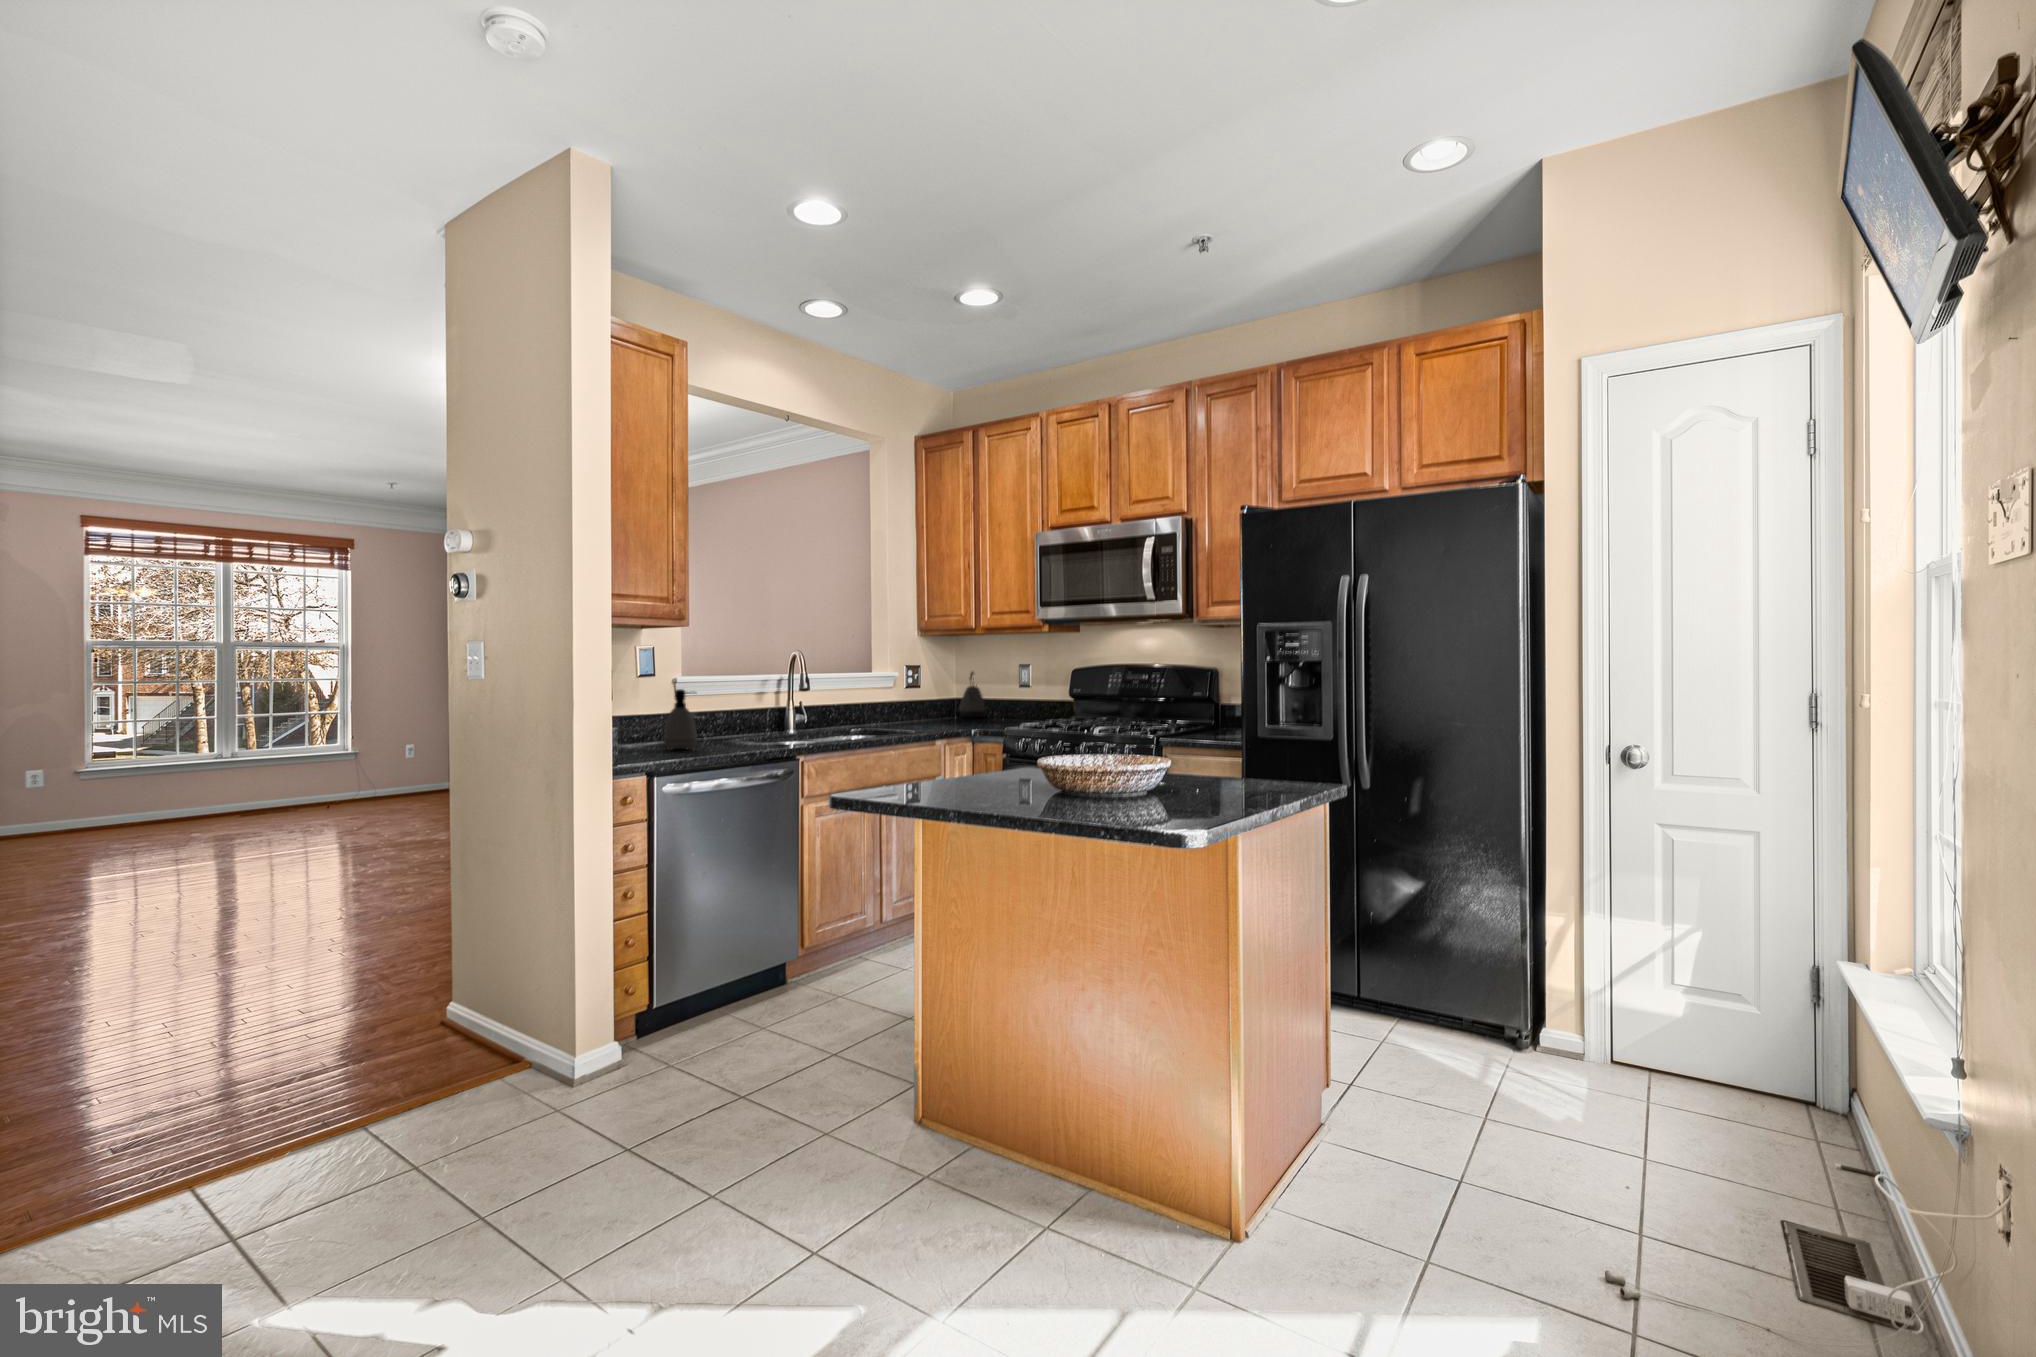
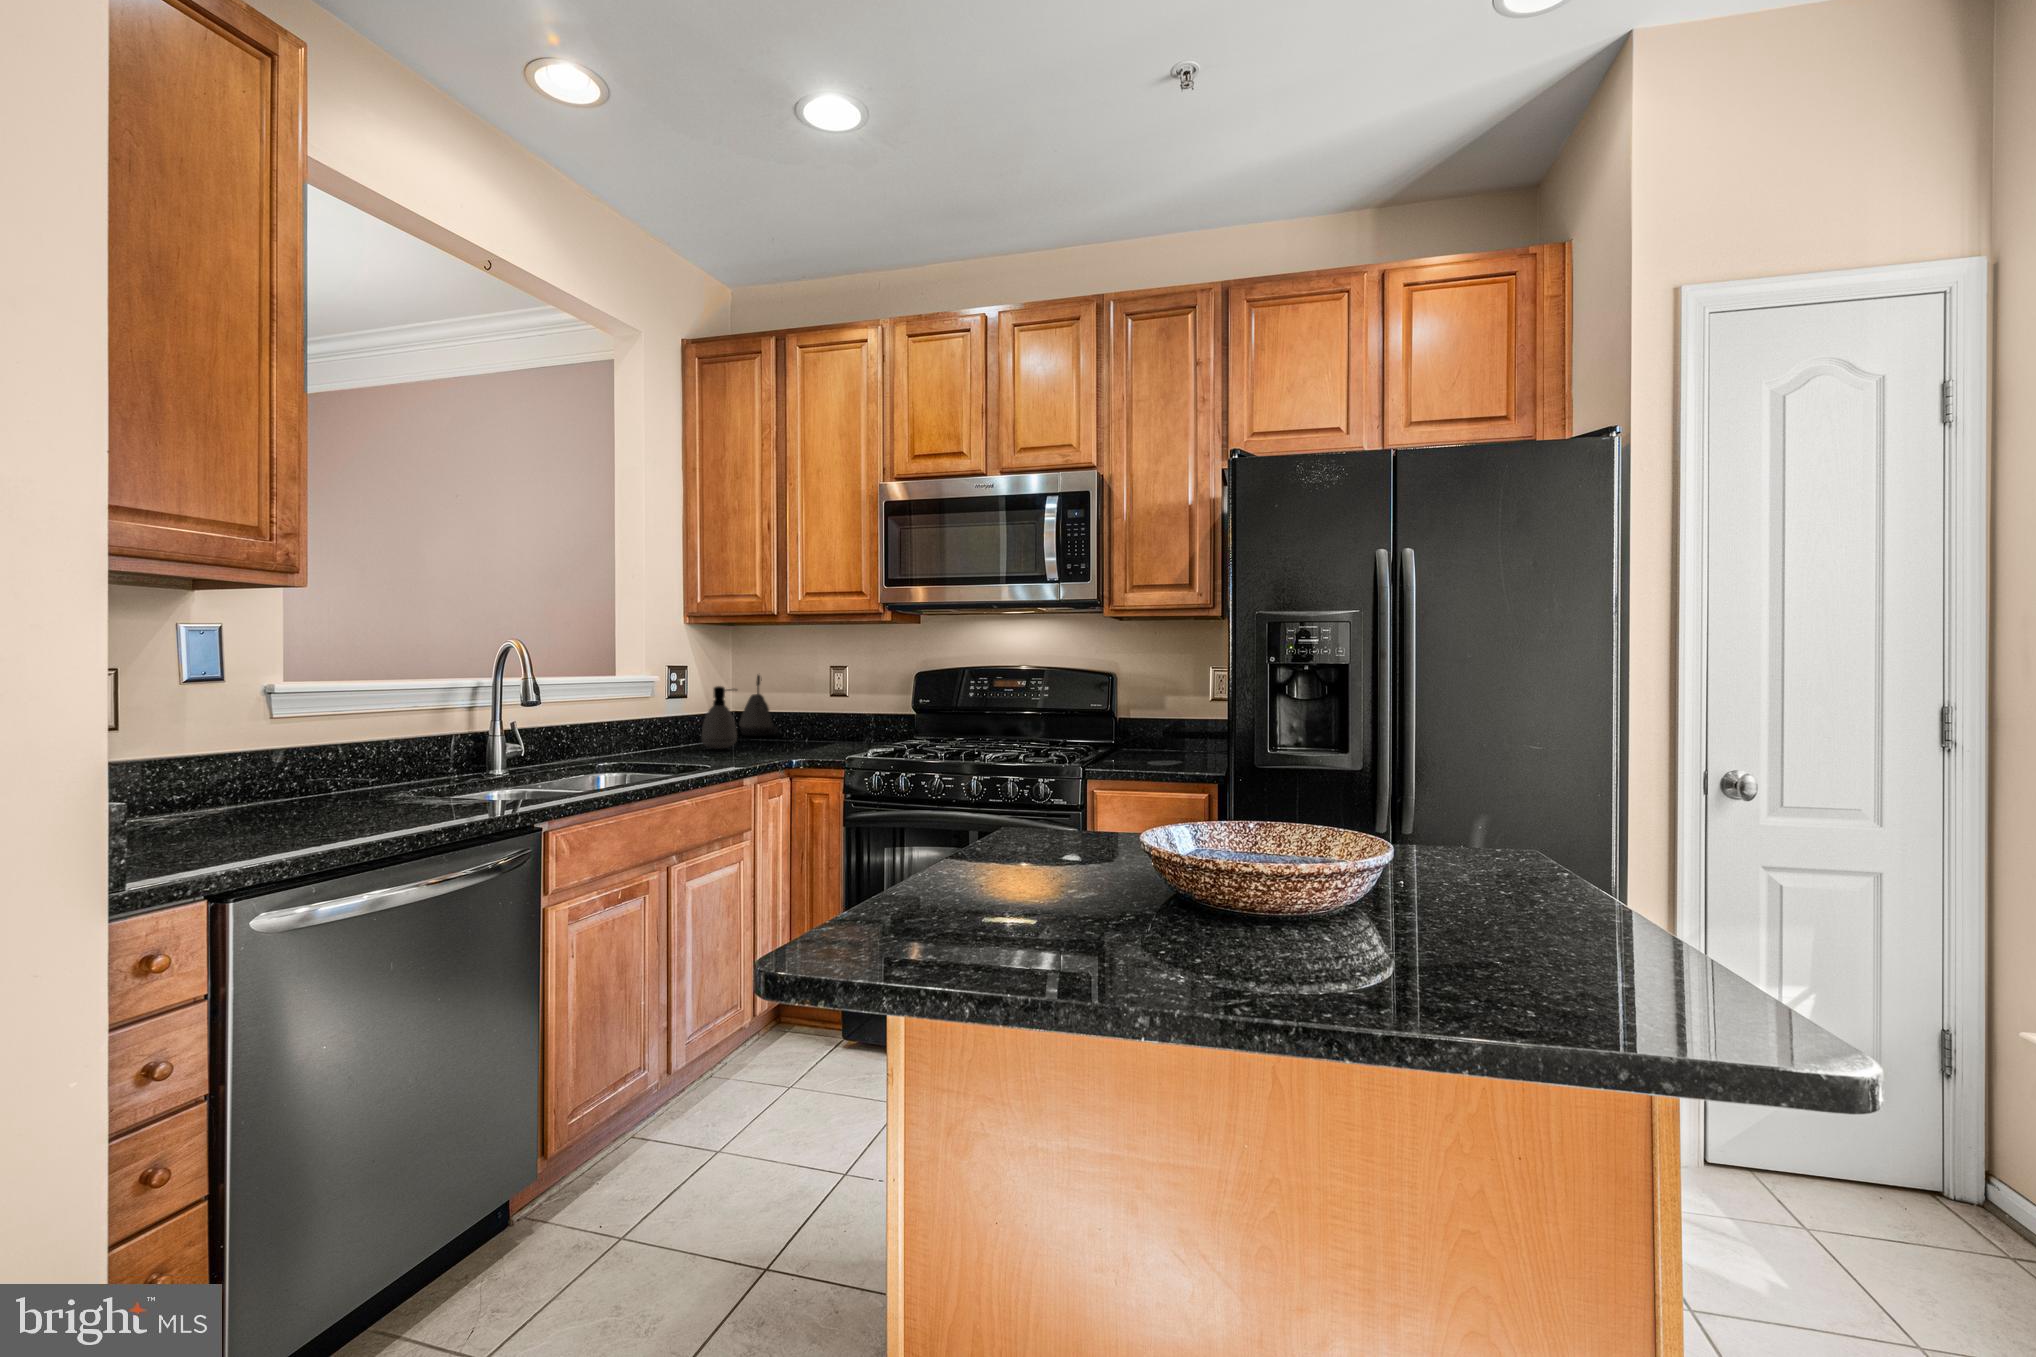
soap dispenser: present [663,689,697,749] -> present [702,686,737,749]

